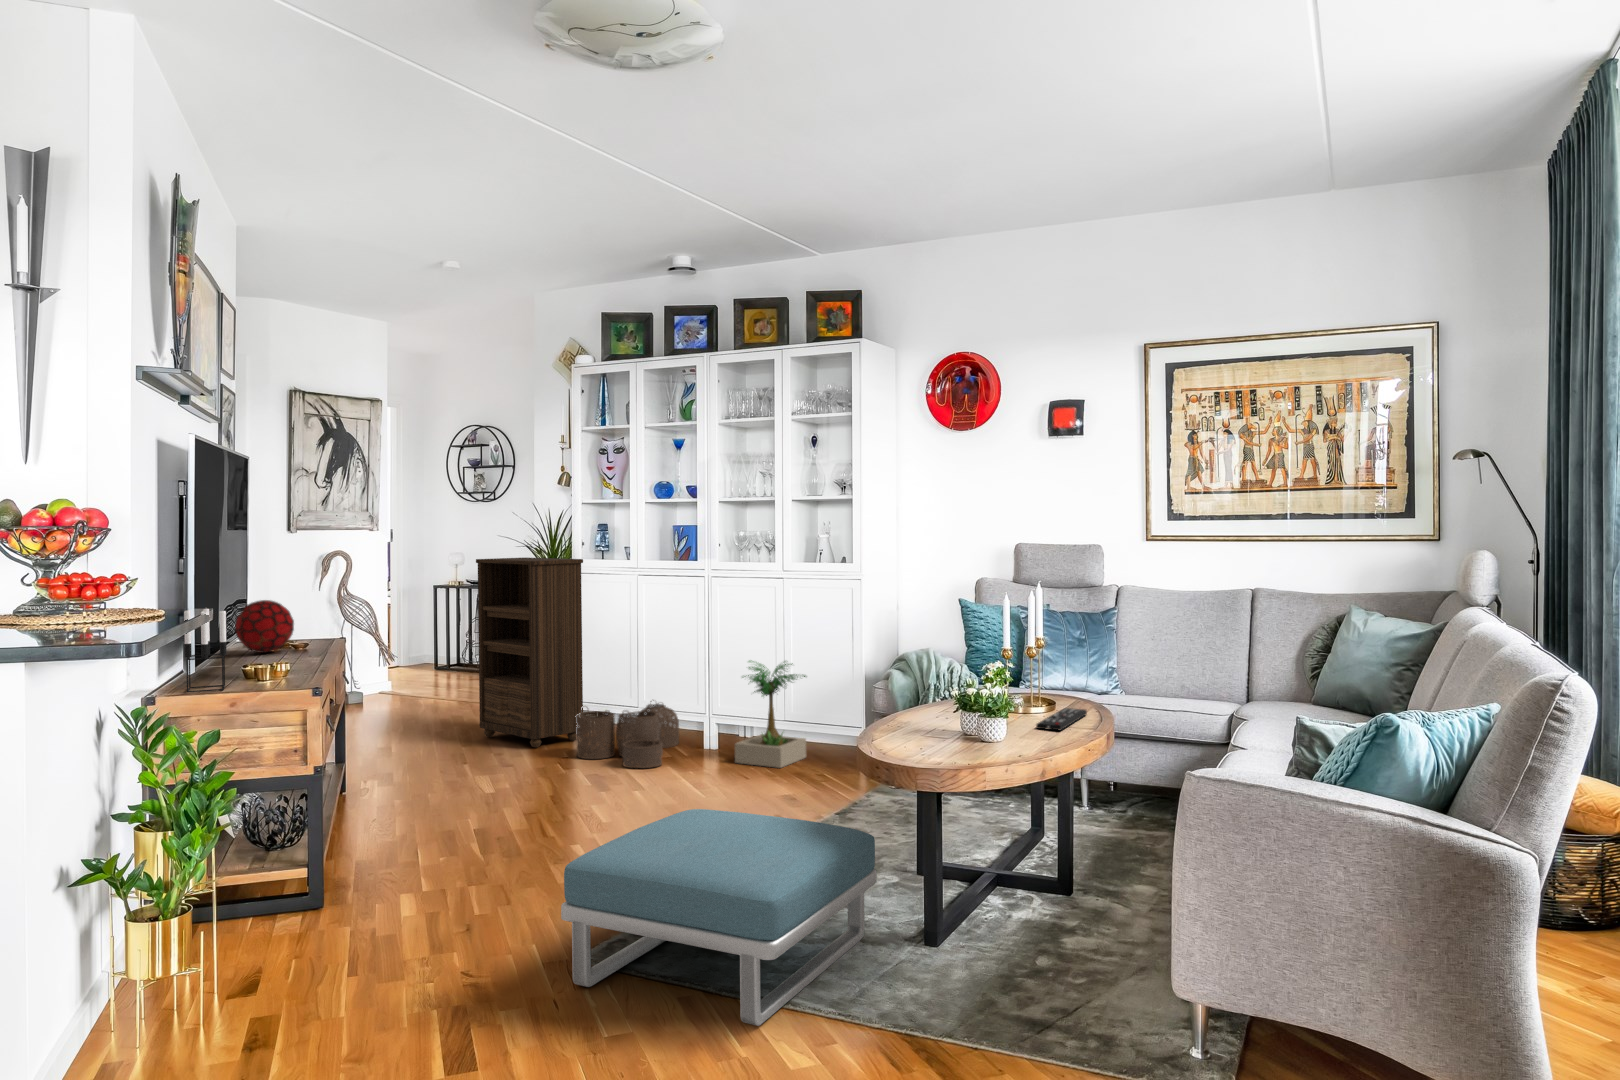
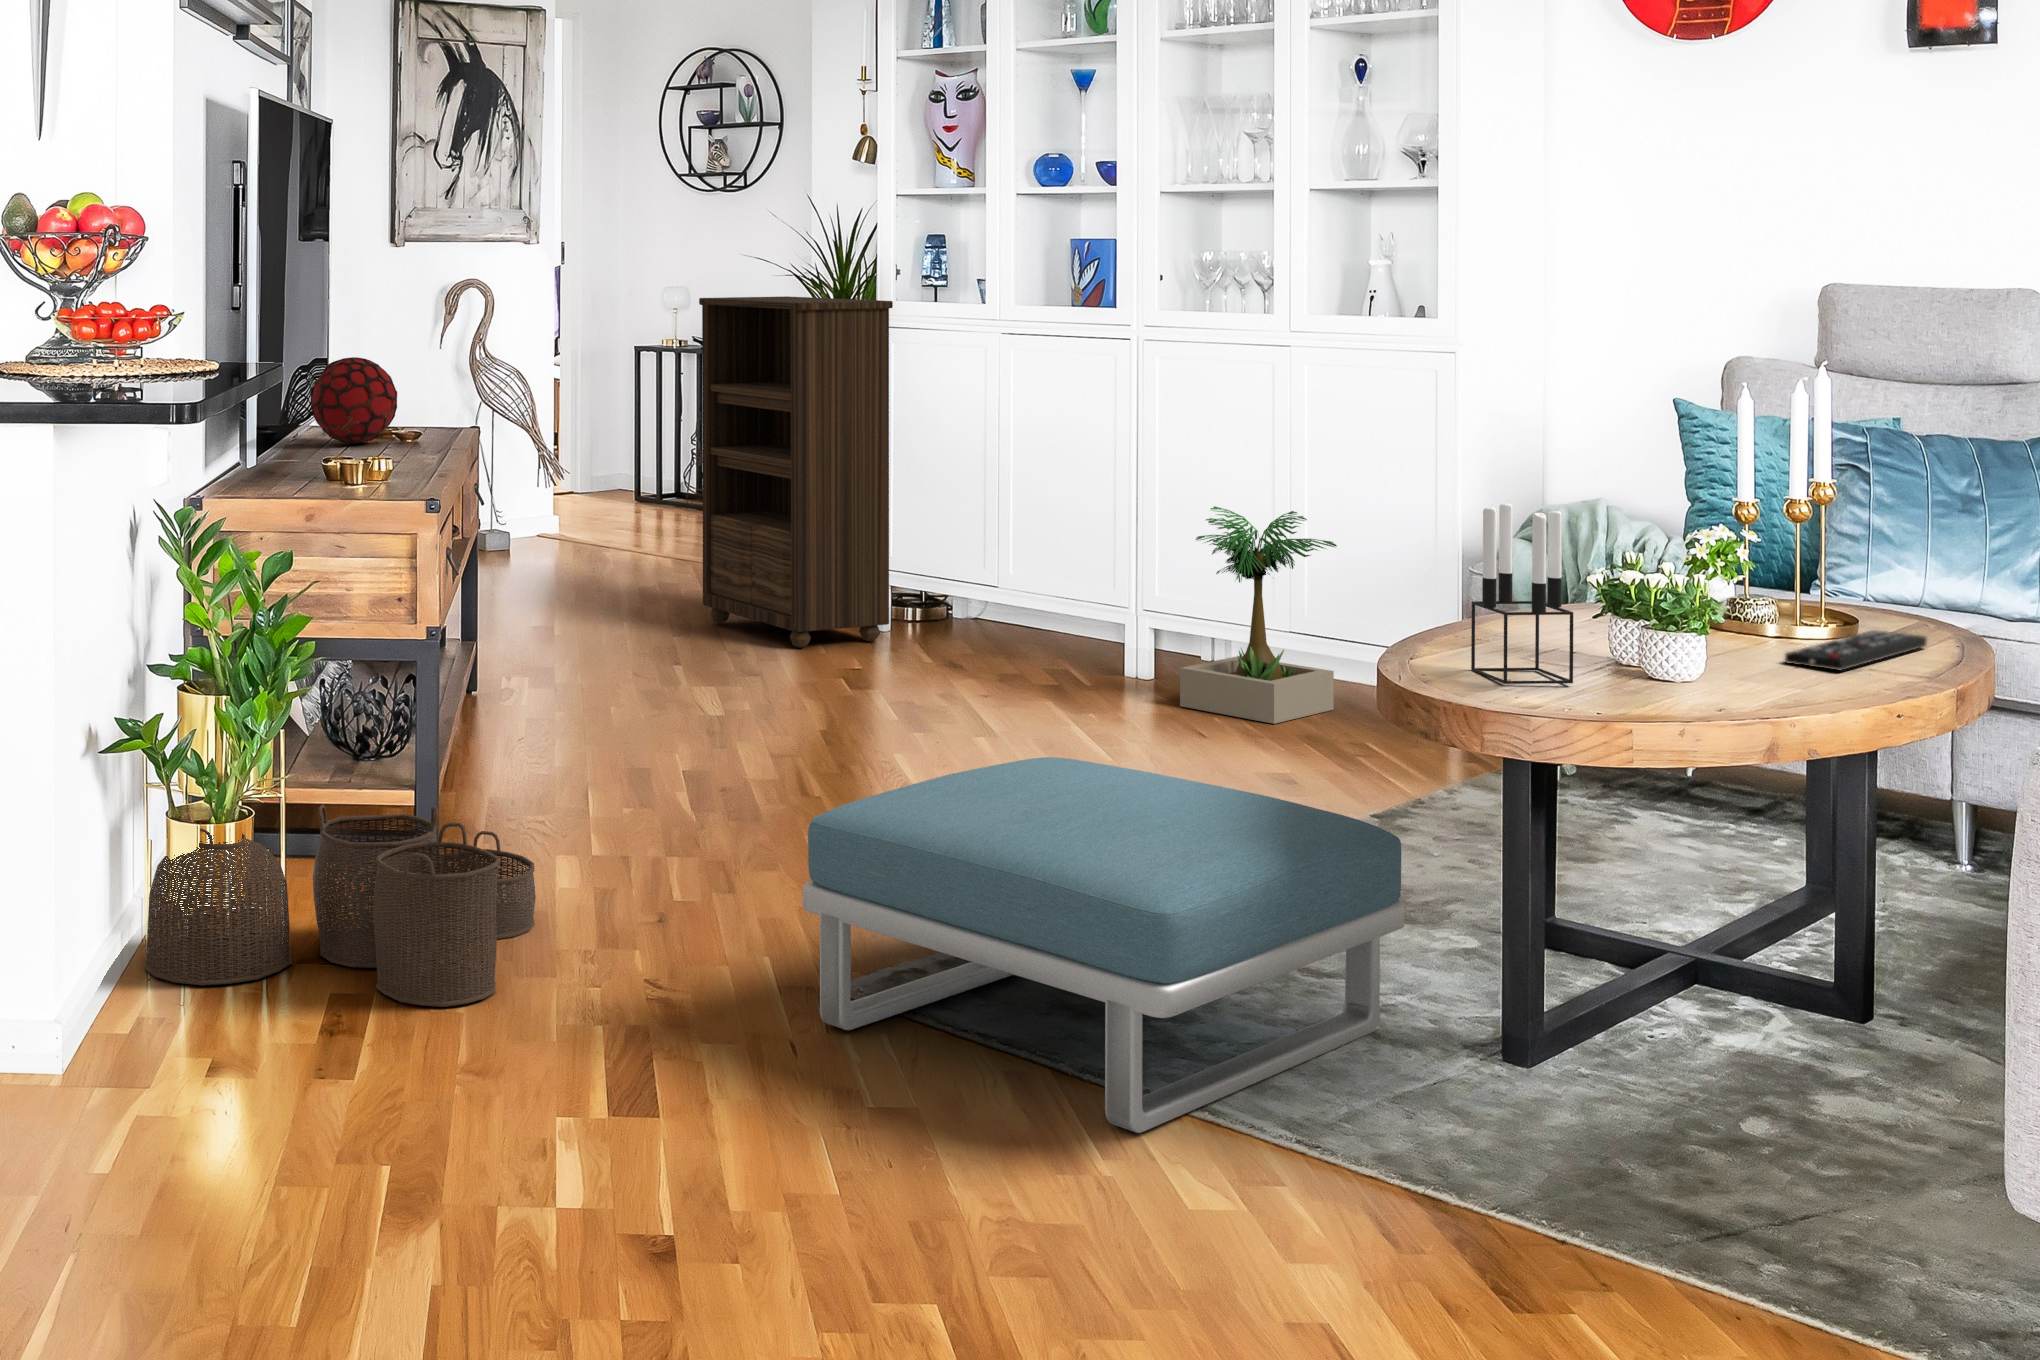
candle holder: present [184,609,227,692] -> present [1471,501,1573,684]
woven basket: present [576,700,679,768] -> present [144,805,536,1007]

